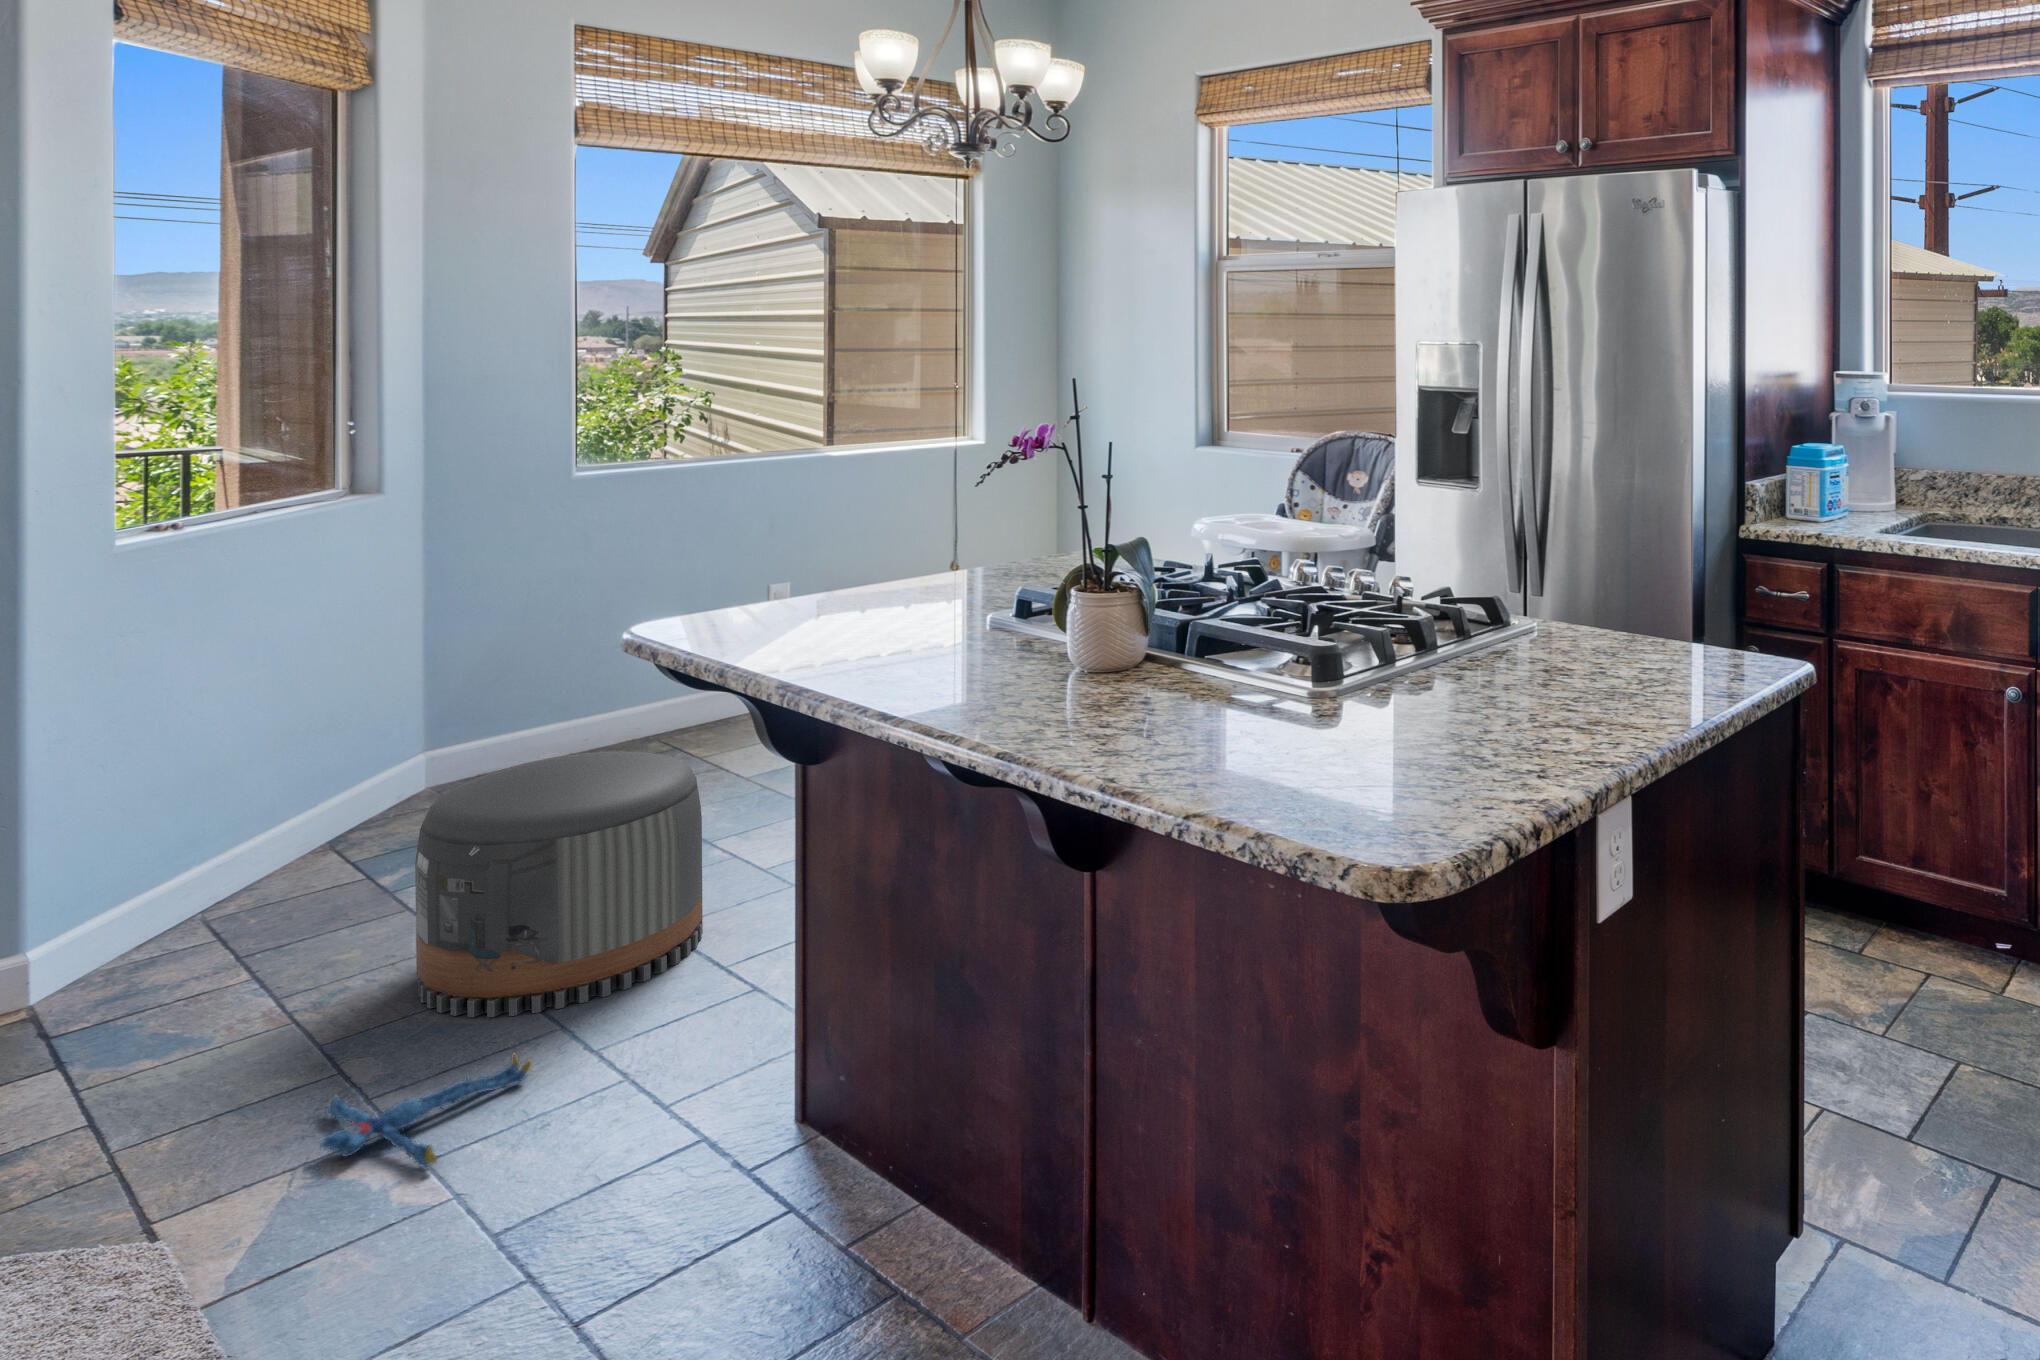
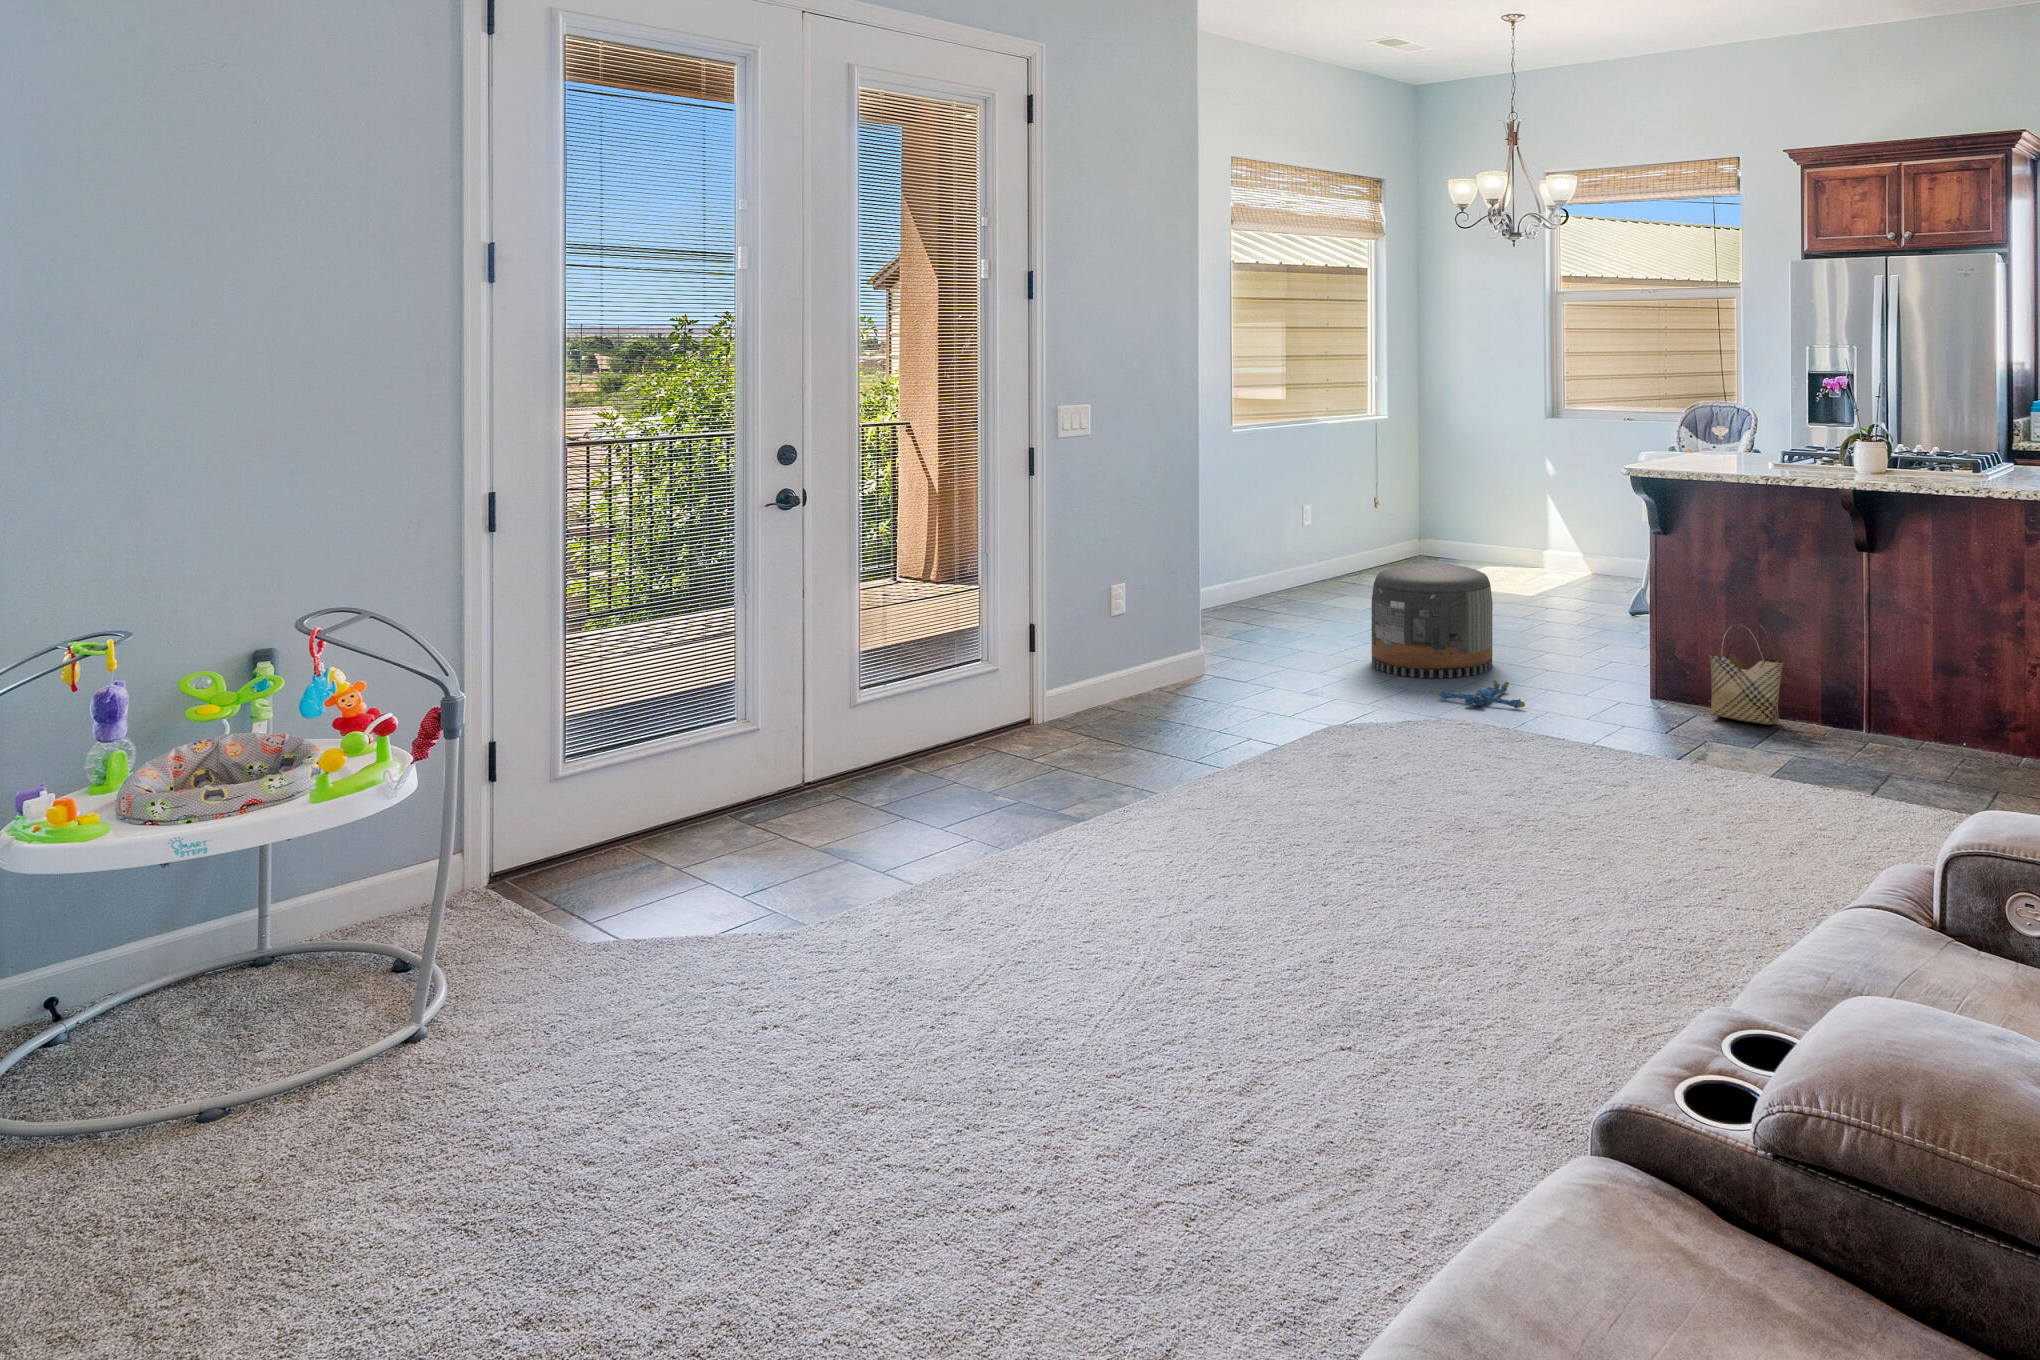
woven basket: none [788,988,935,1276] -> present [1709,620,1784,725]

